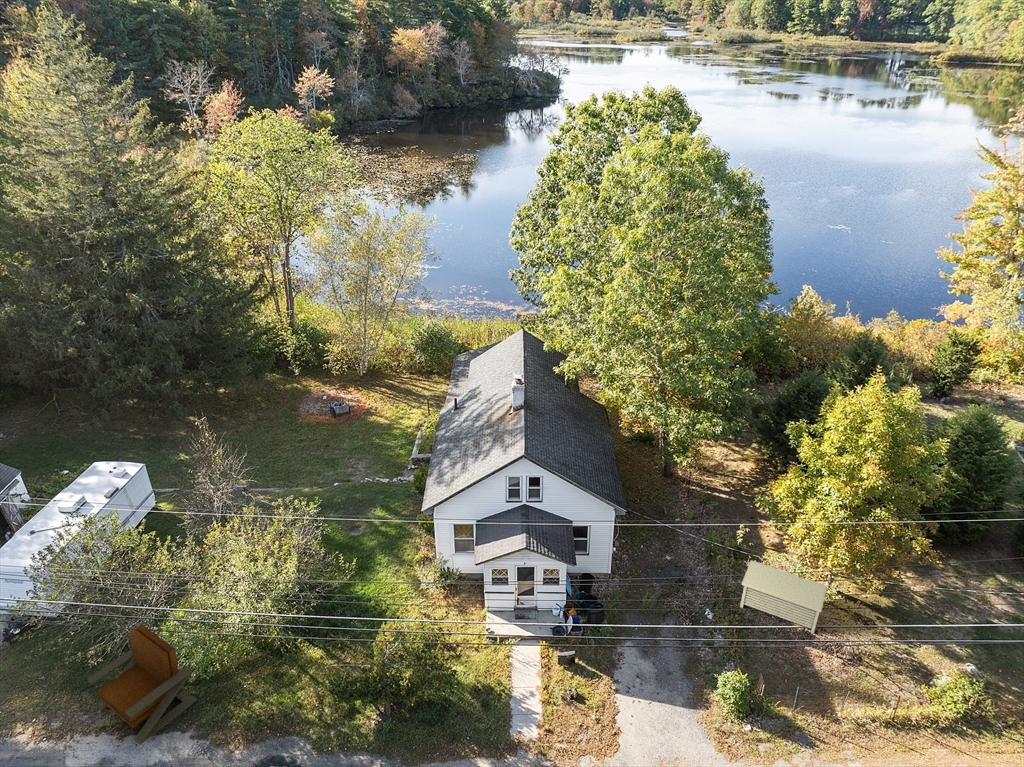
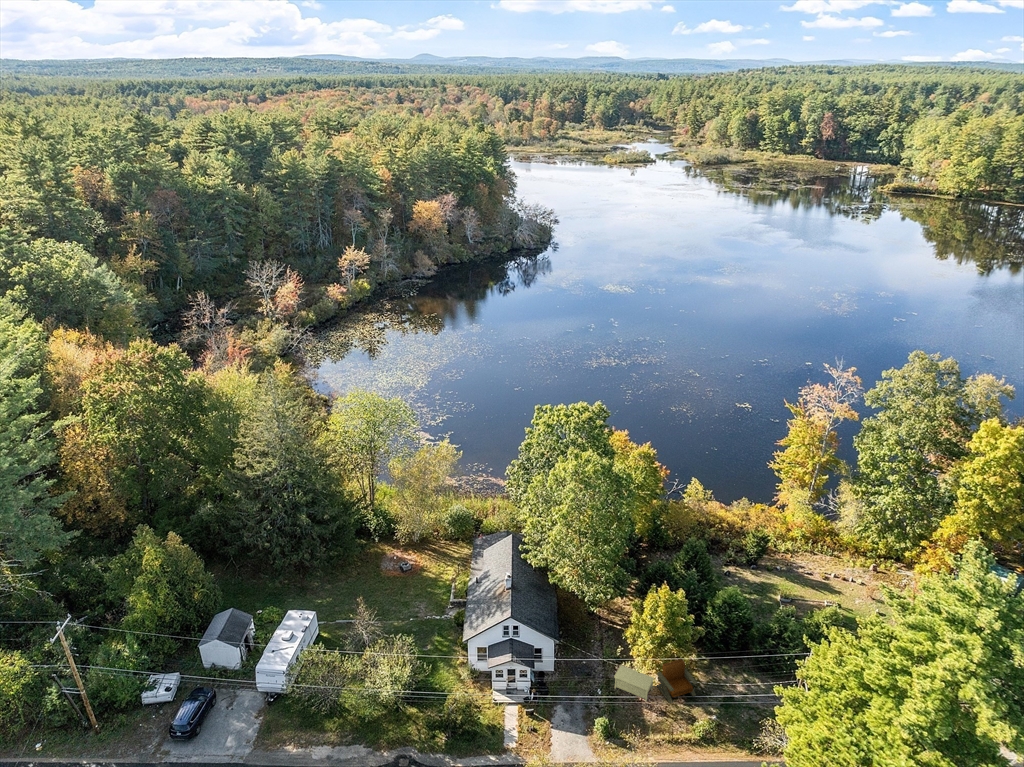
lounge chair: present [87,625,197,744] -> present [657,659,697,703]

